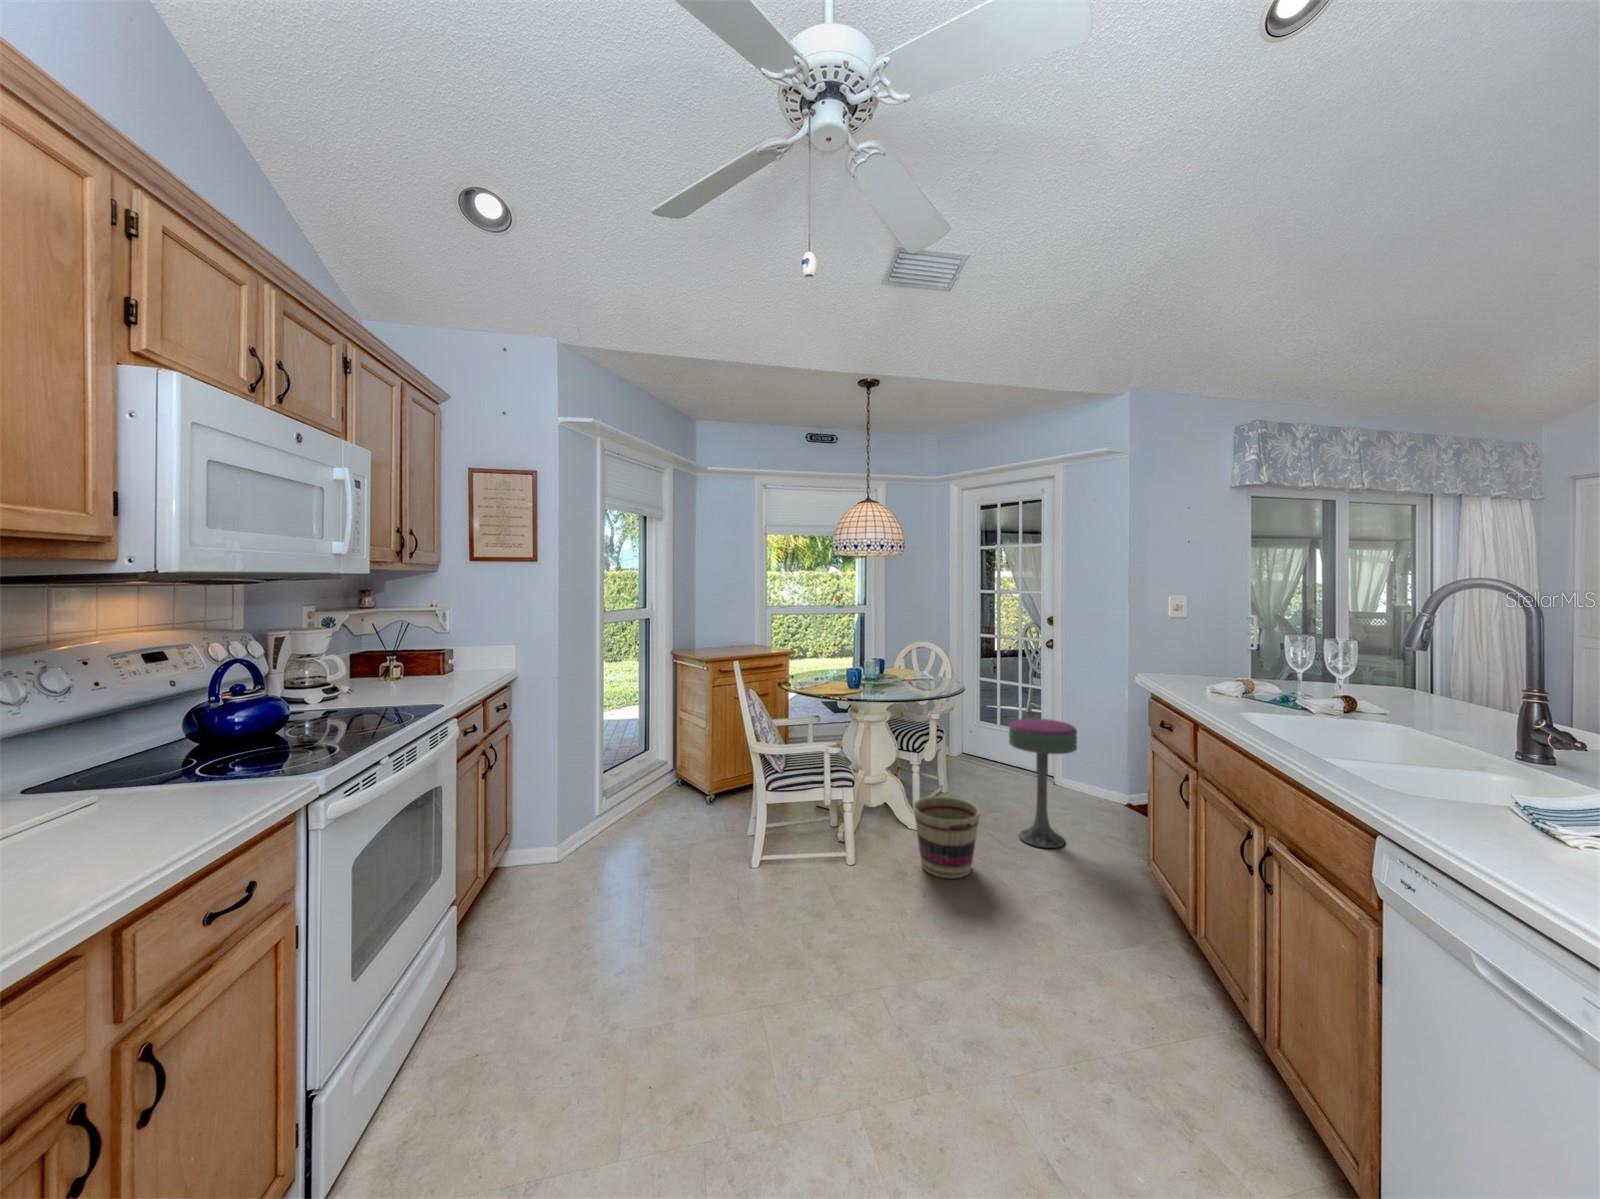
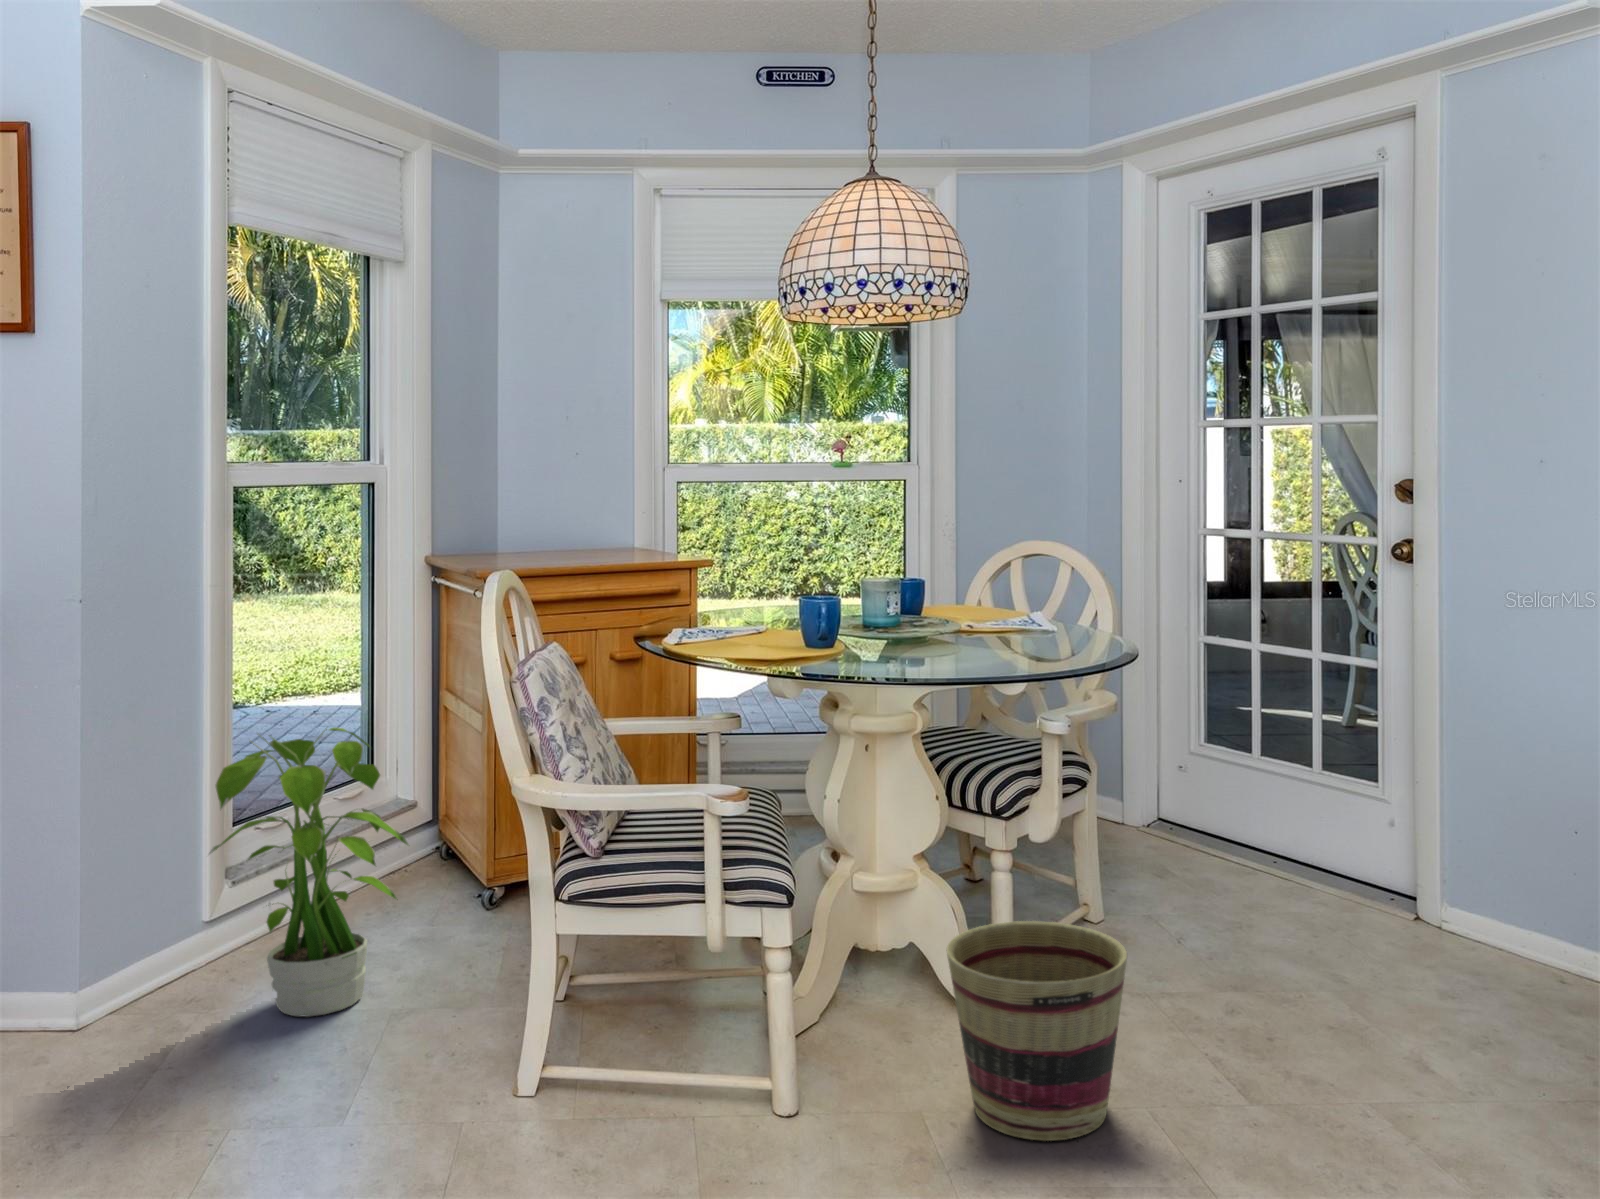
potted plant: none [602,714,683,834] -> present [209,727,408,1017]
bar stool: present [1009,718,1077,848] -> none [1231,717,1419,1061]

